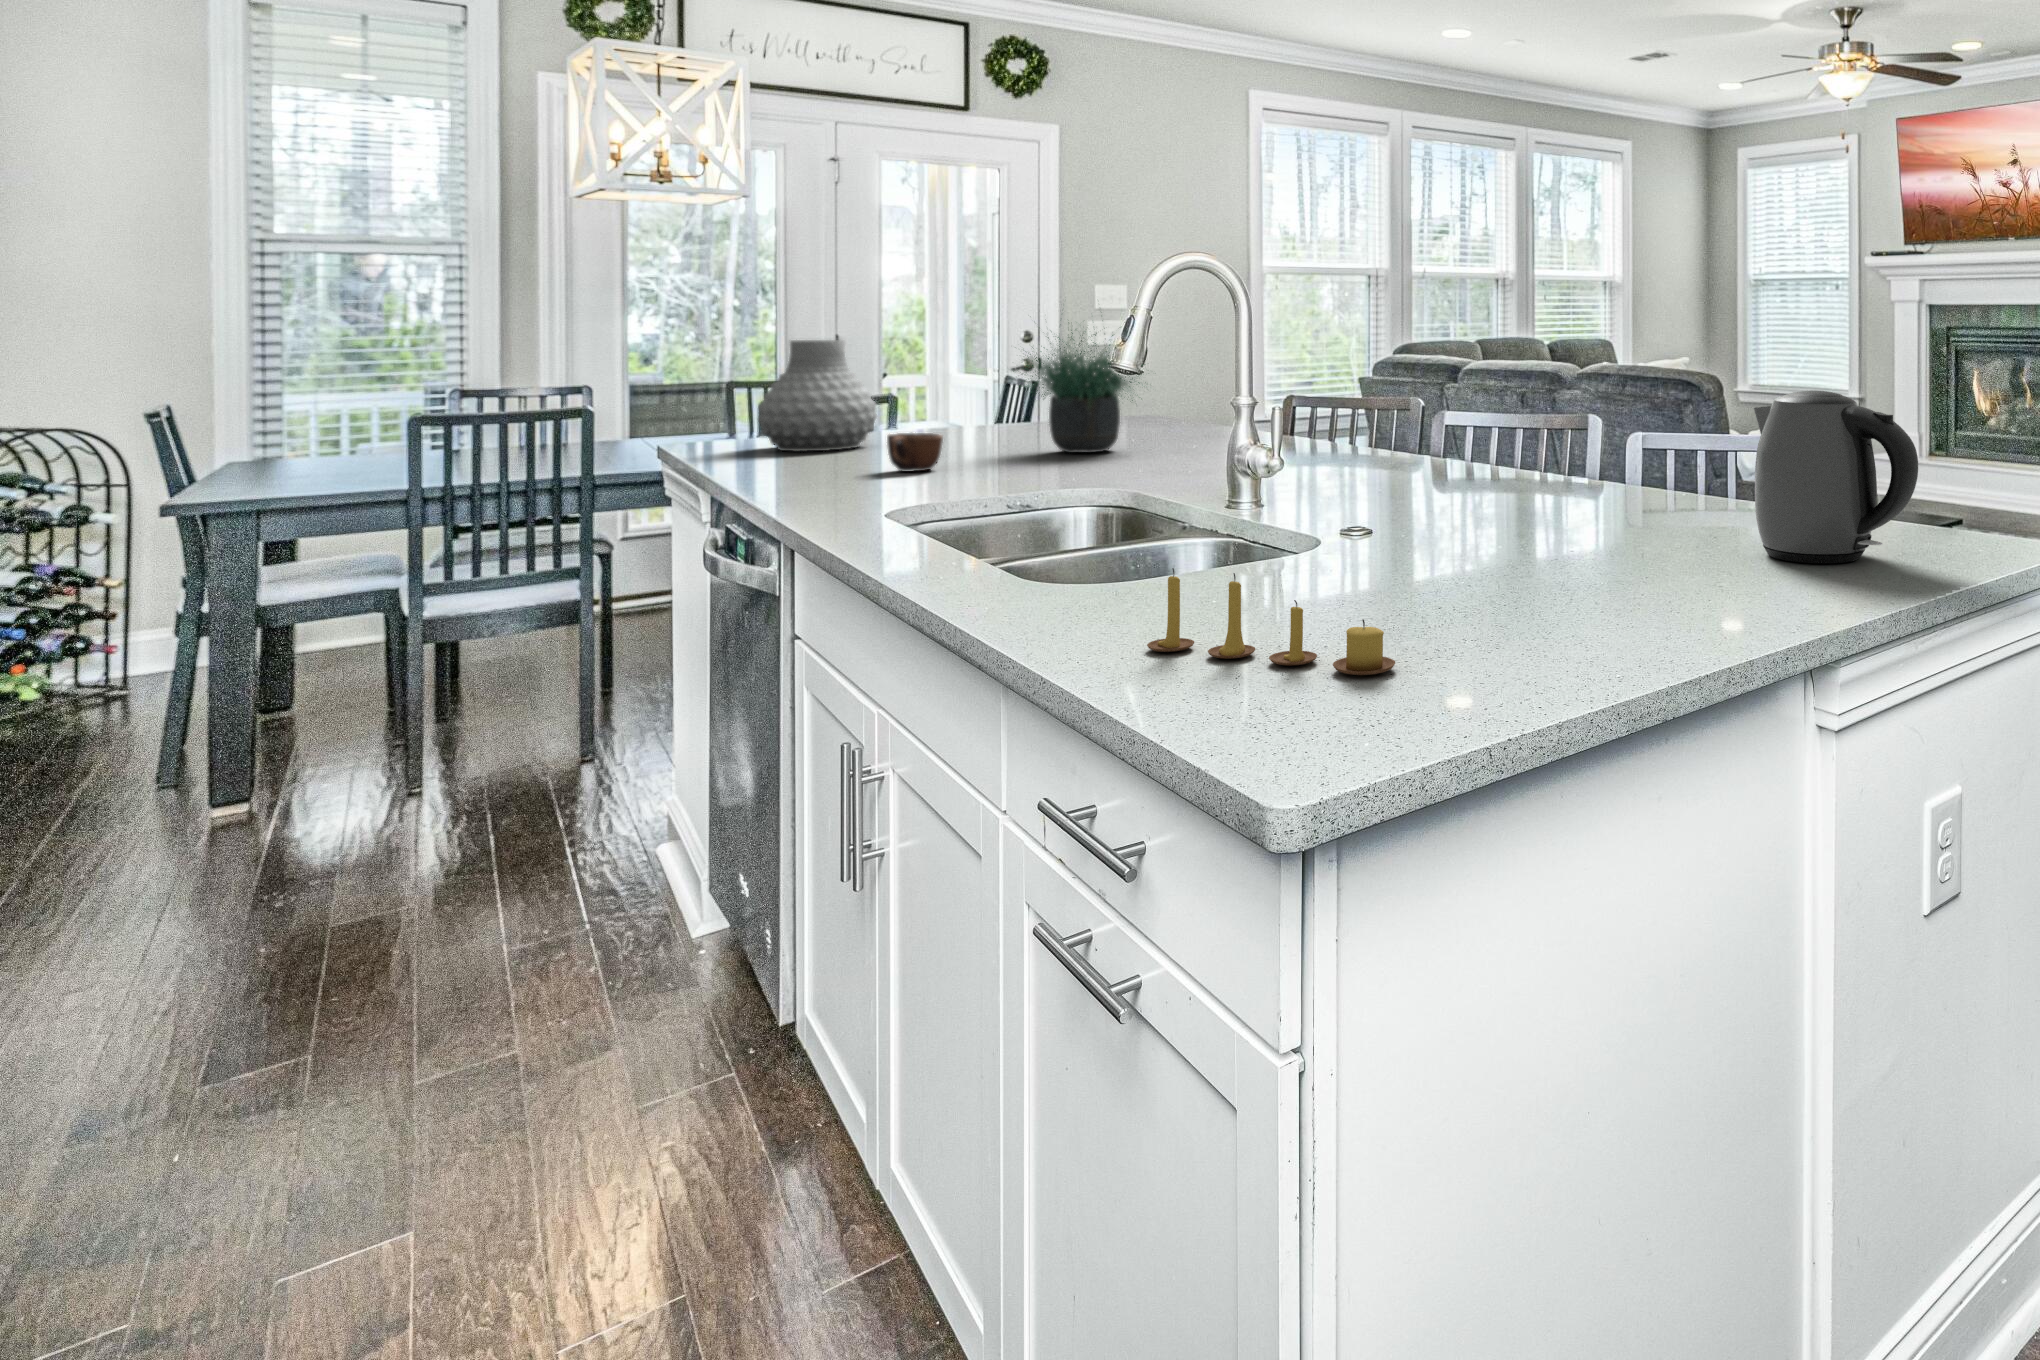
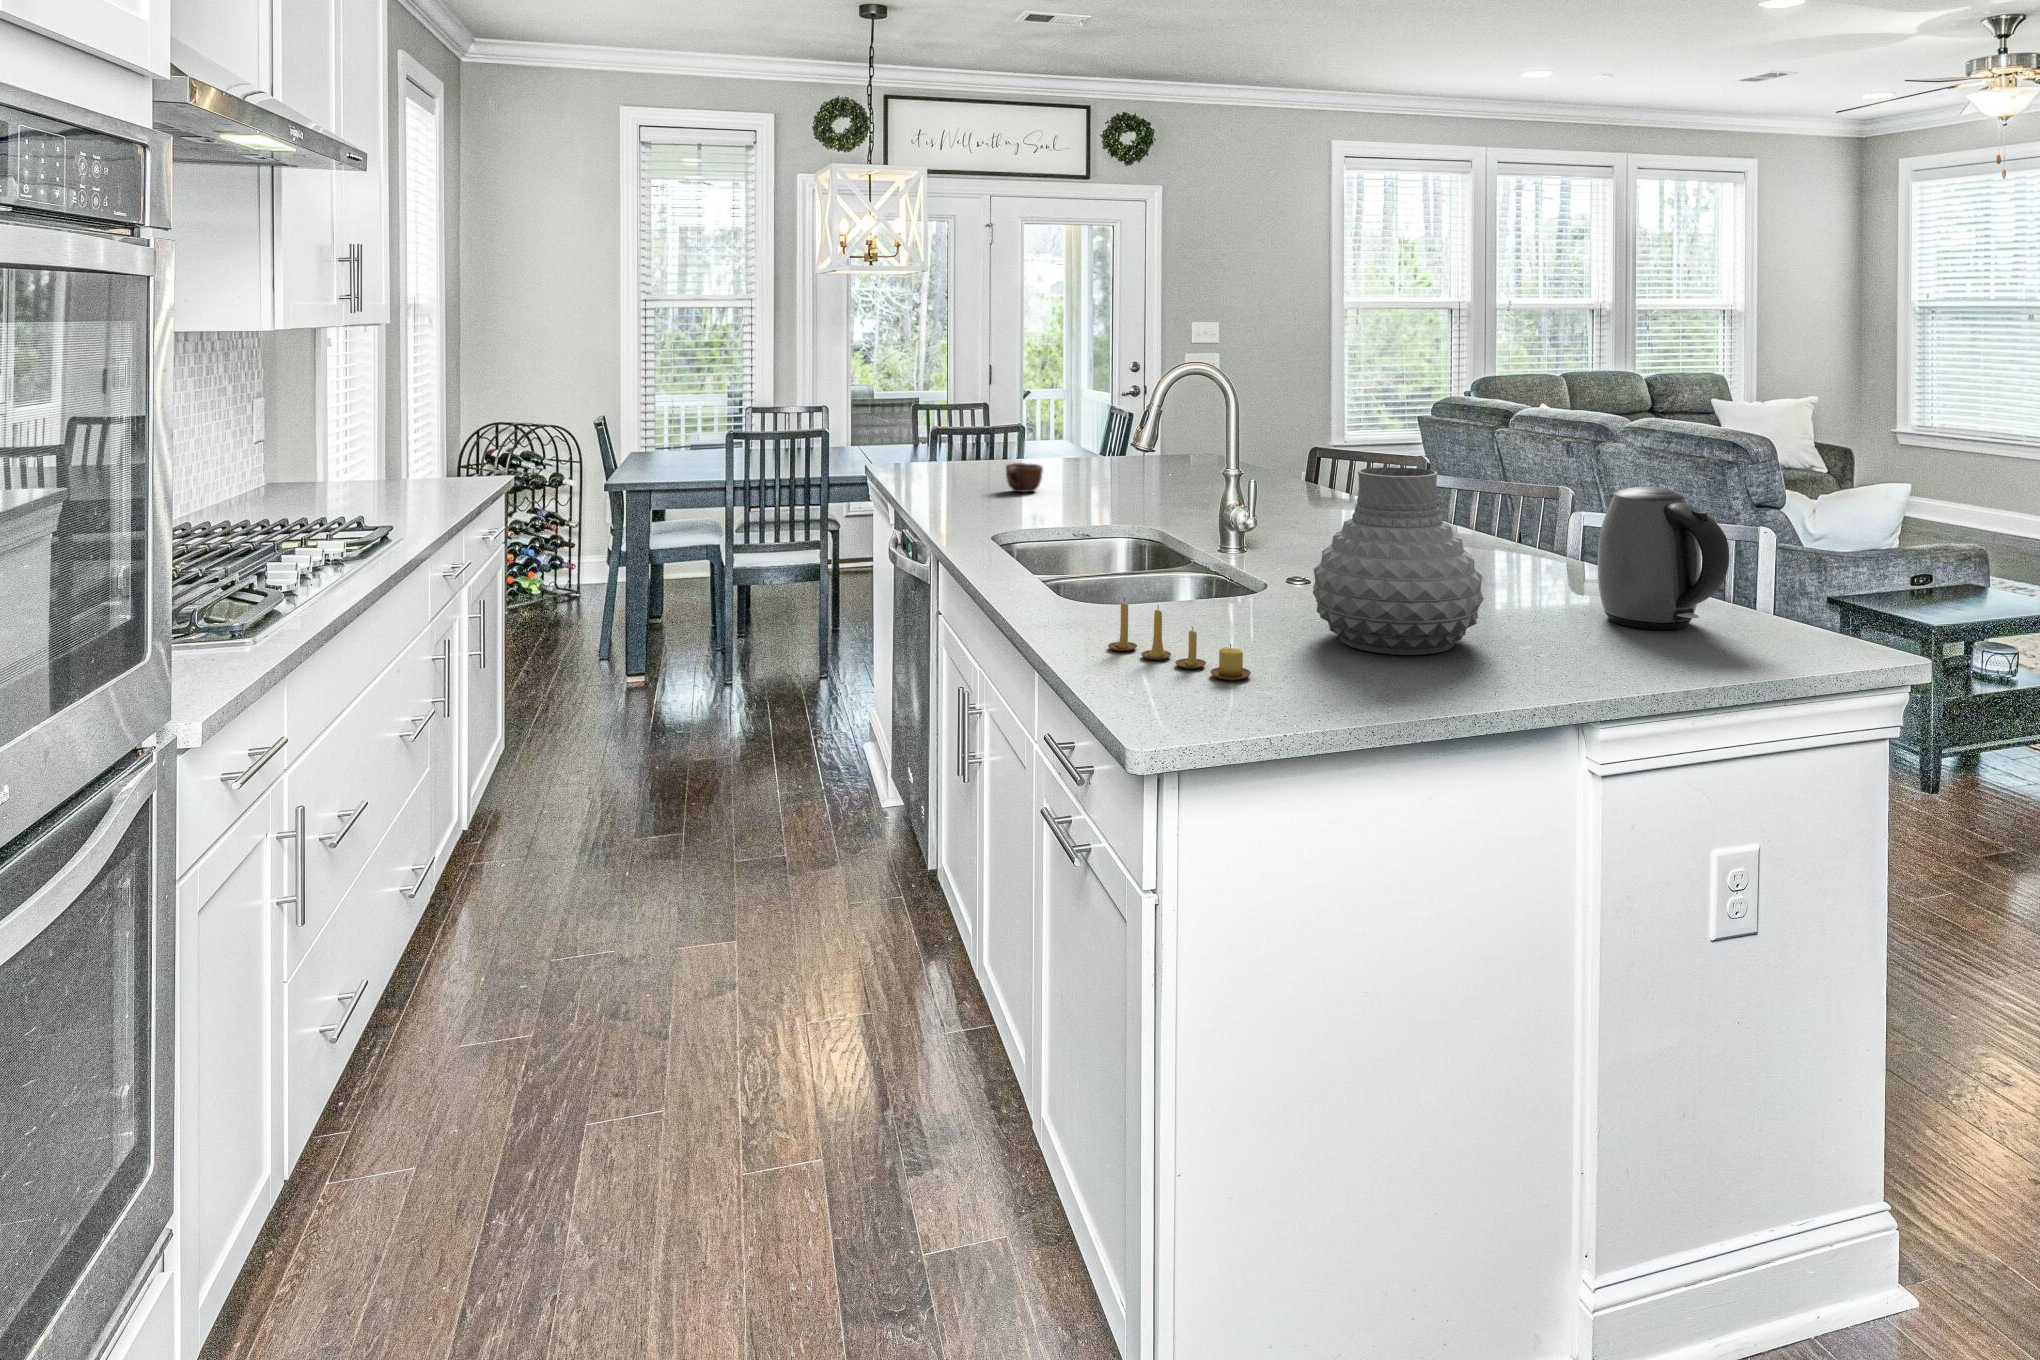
potted plant: present [1026,330,1145,453] -> none [1088,358,1206,481]
vase: present [758,340,877,451] -> present [1313,467,1484,655]

